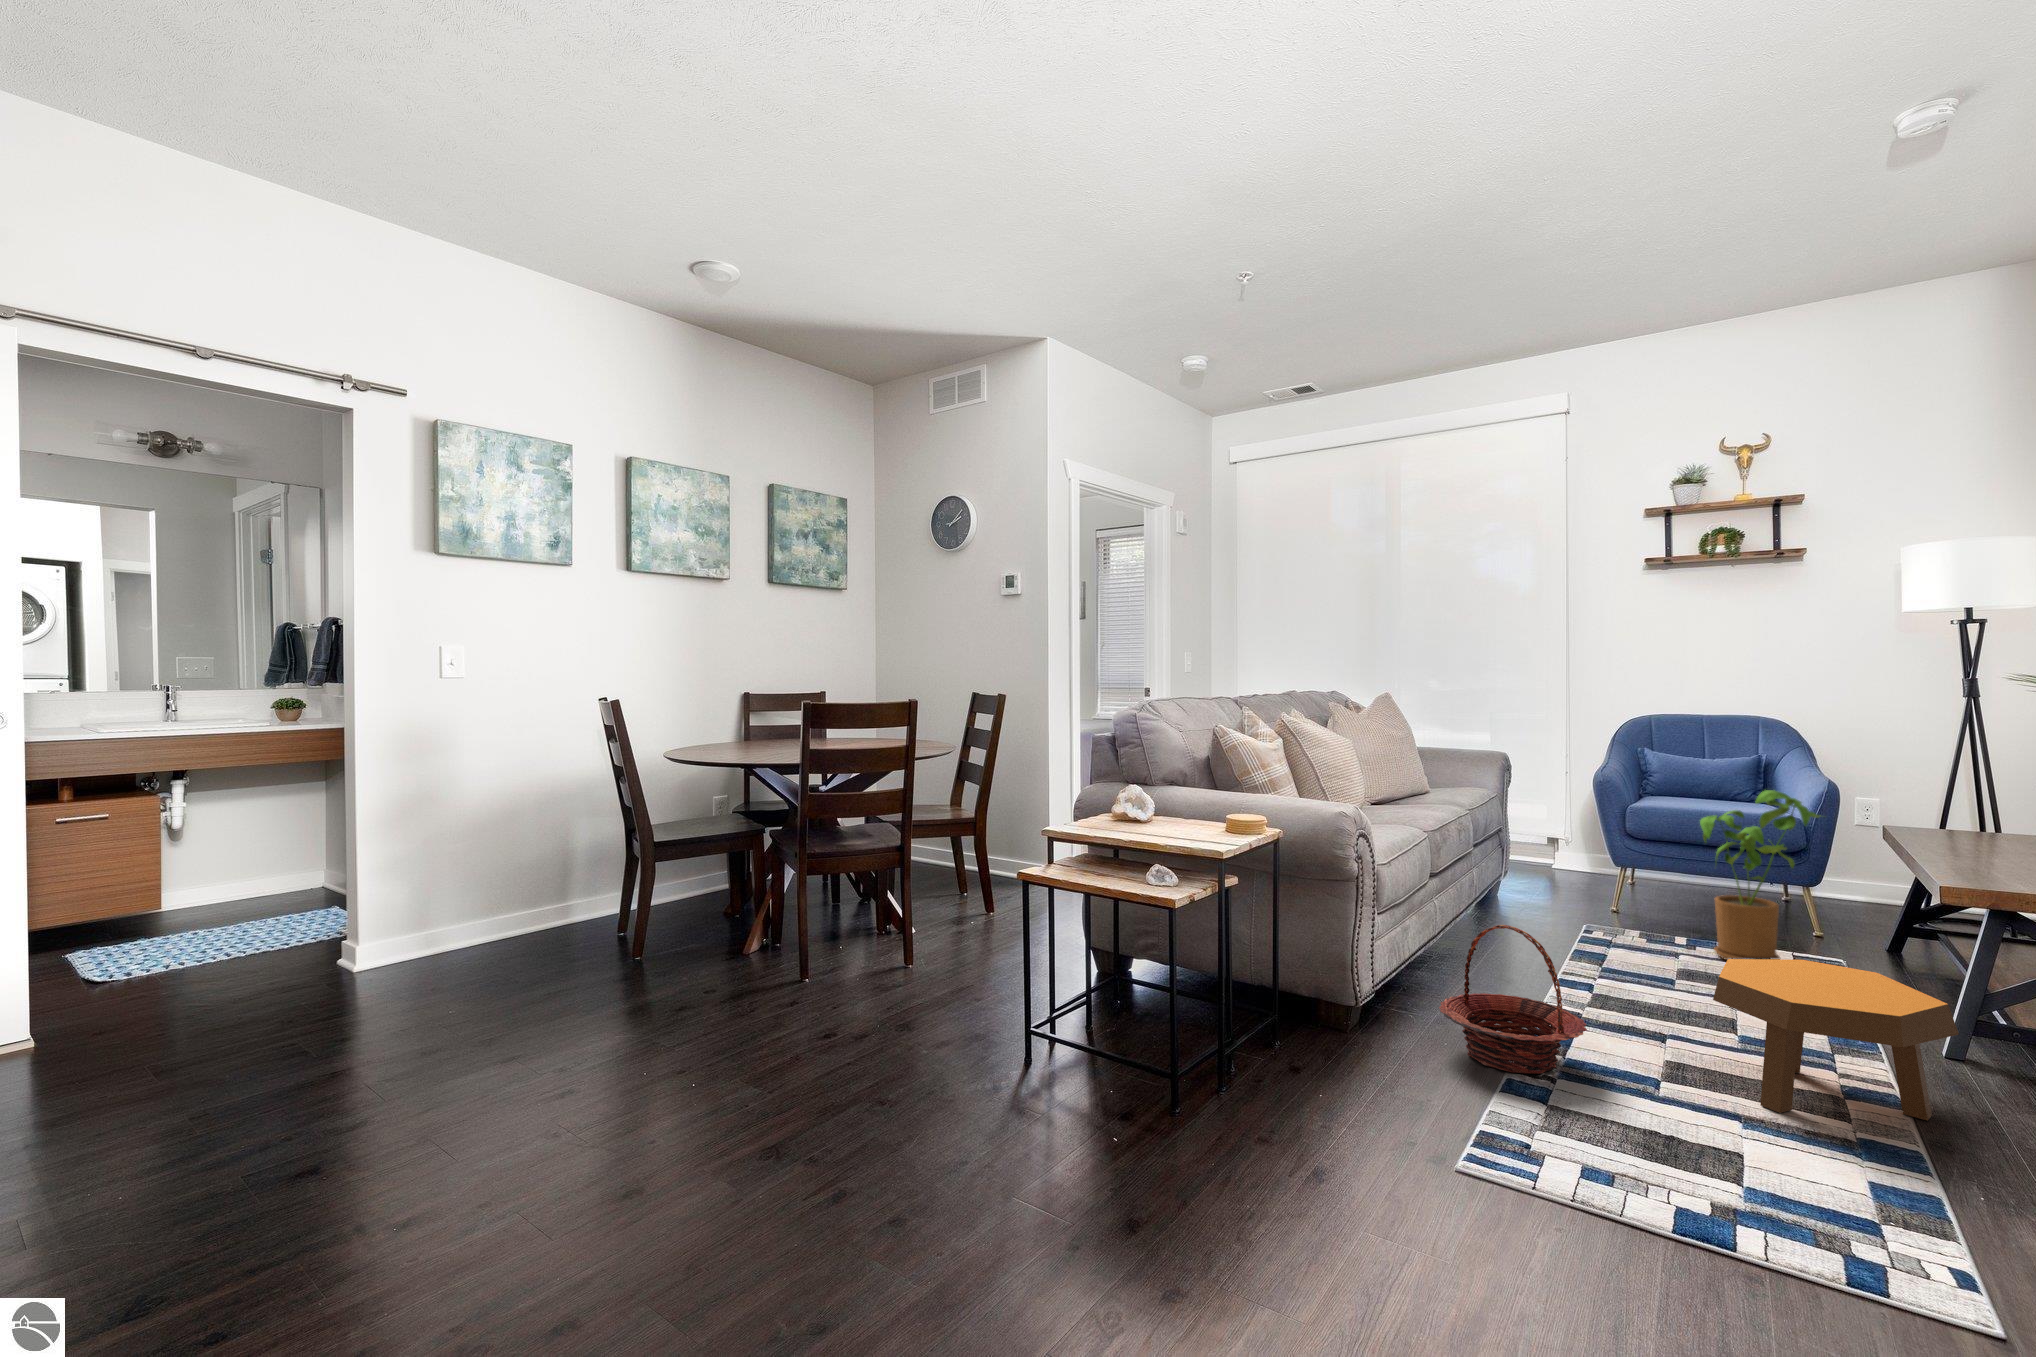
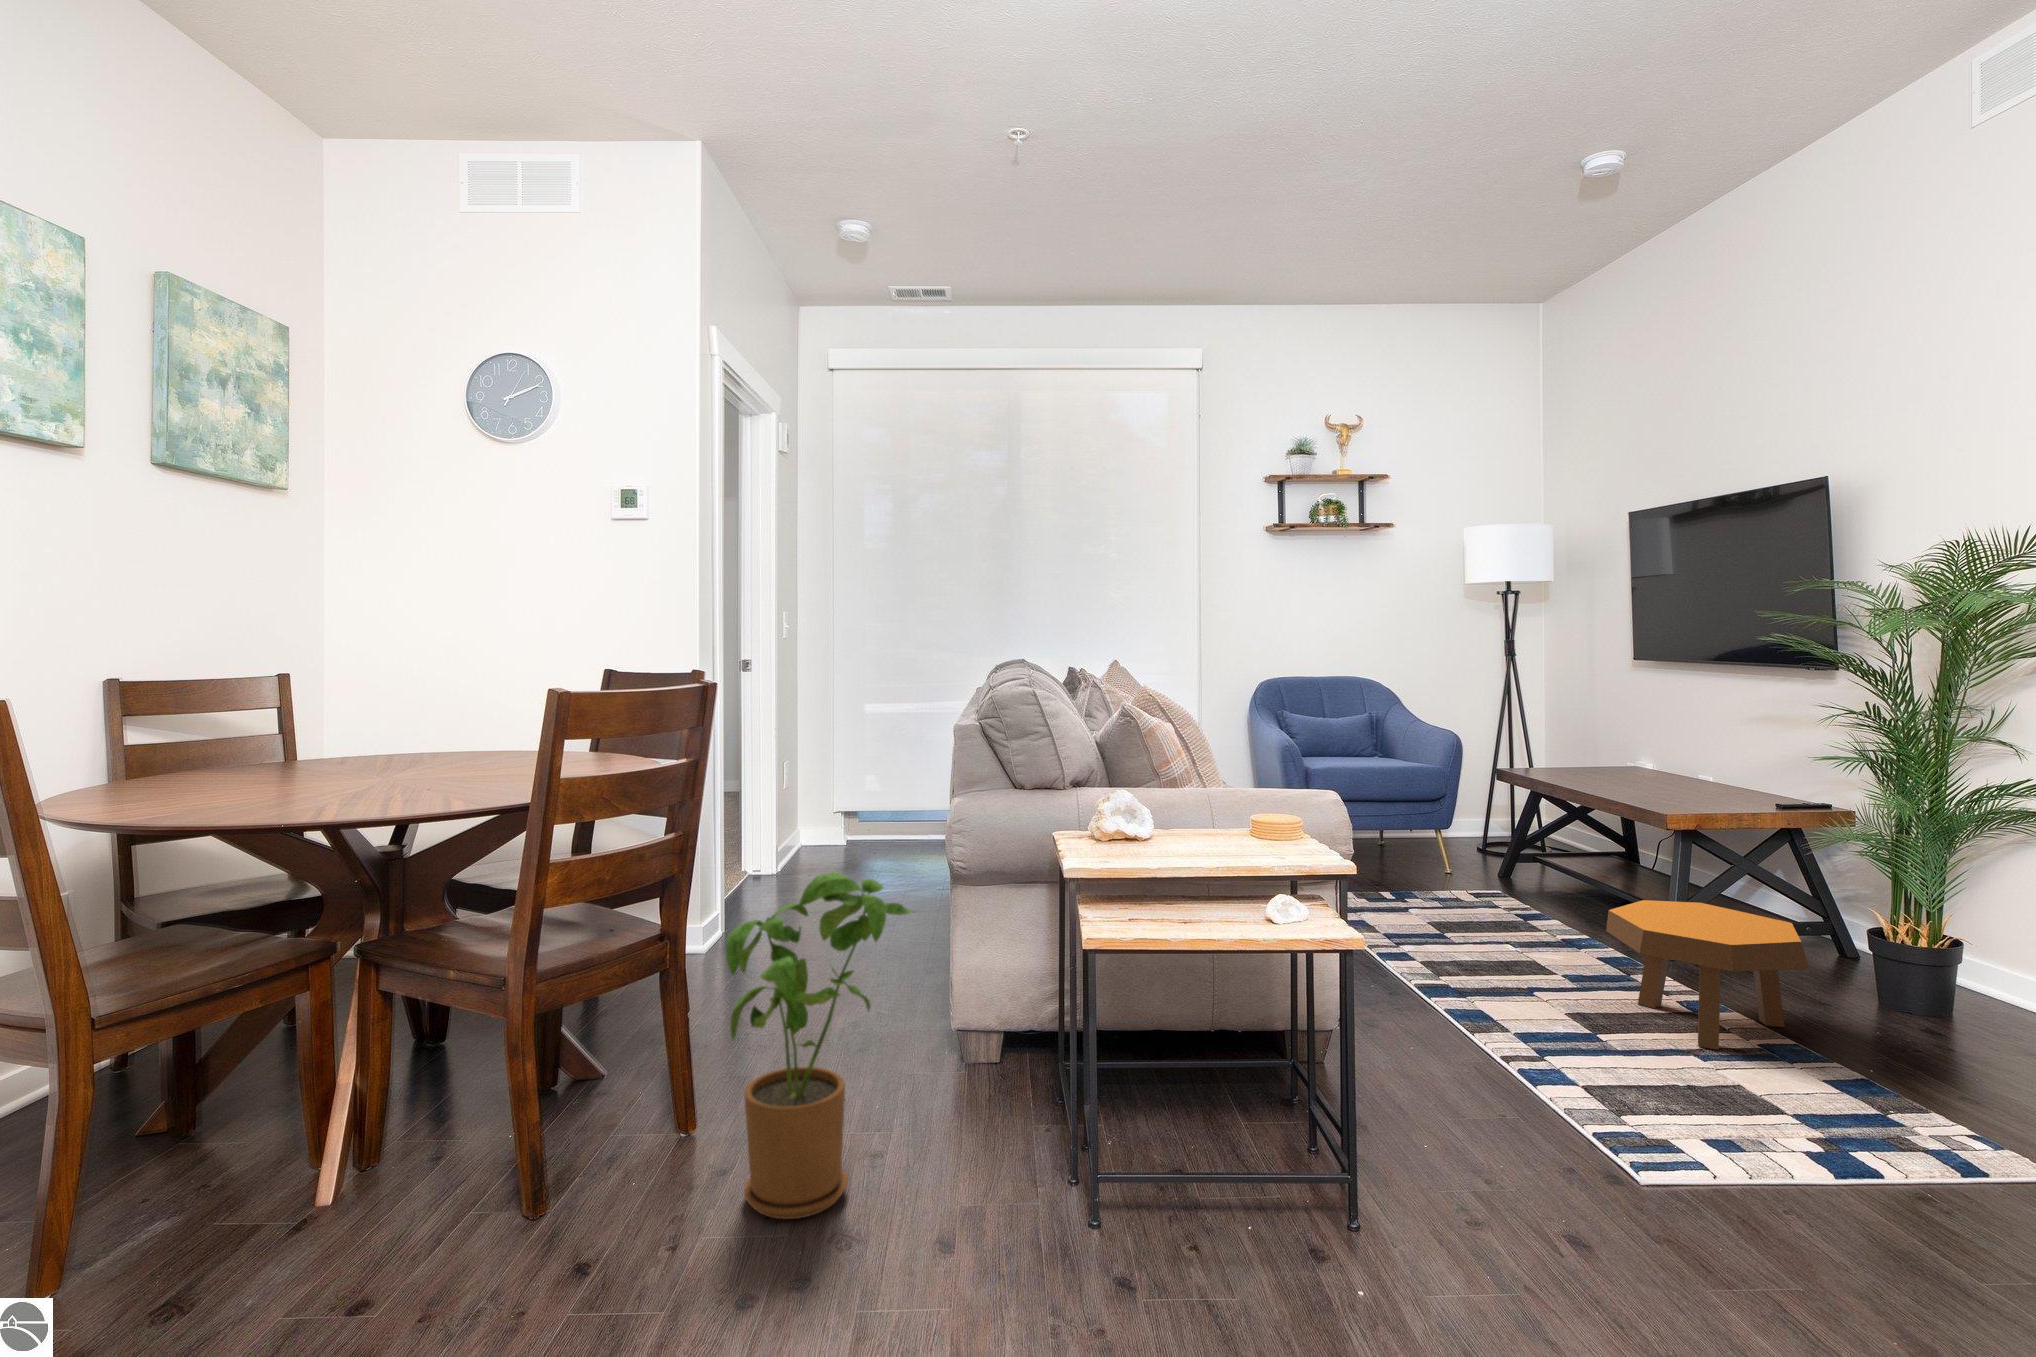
house plant: present [1700,790,1821,960] -> present [726,872,913,1219]
basket: present [1439,925,1587,1074] -> none [1416,910,1575,1070]

